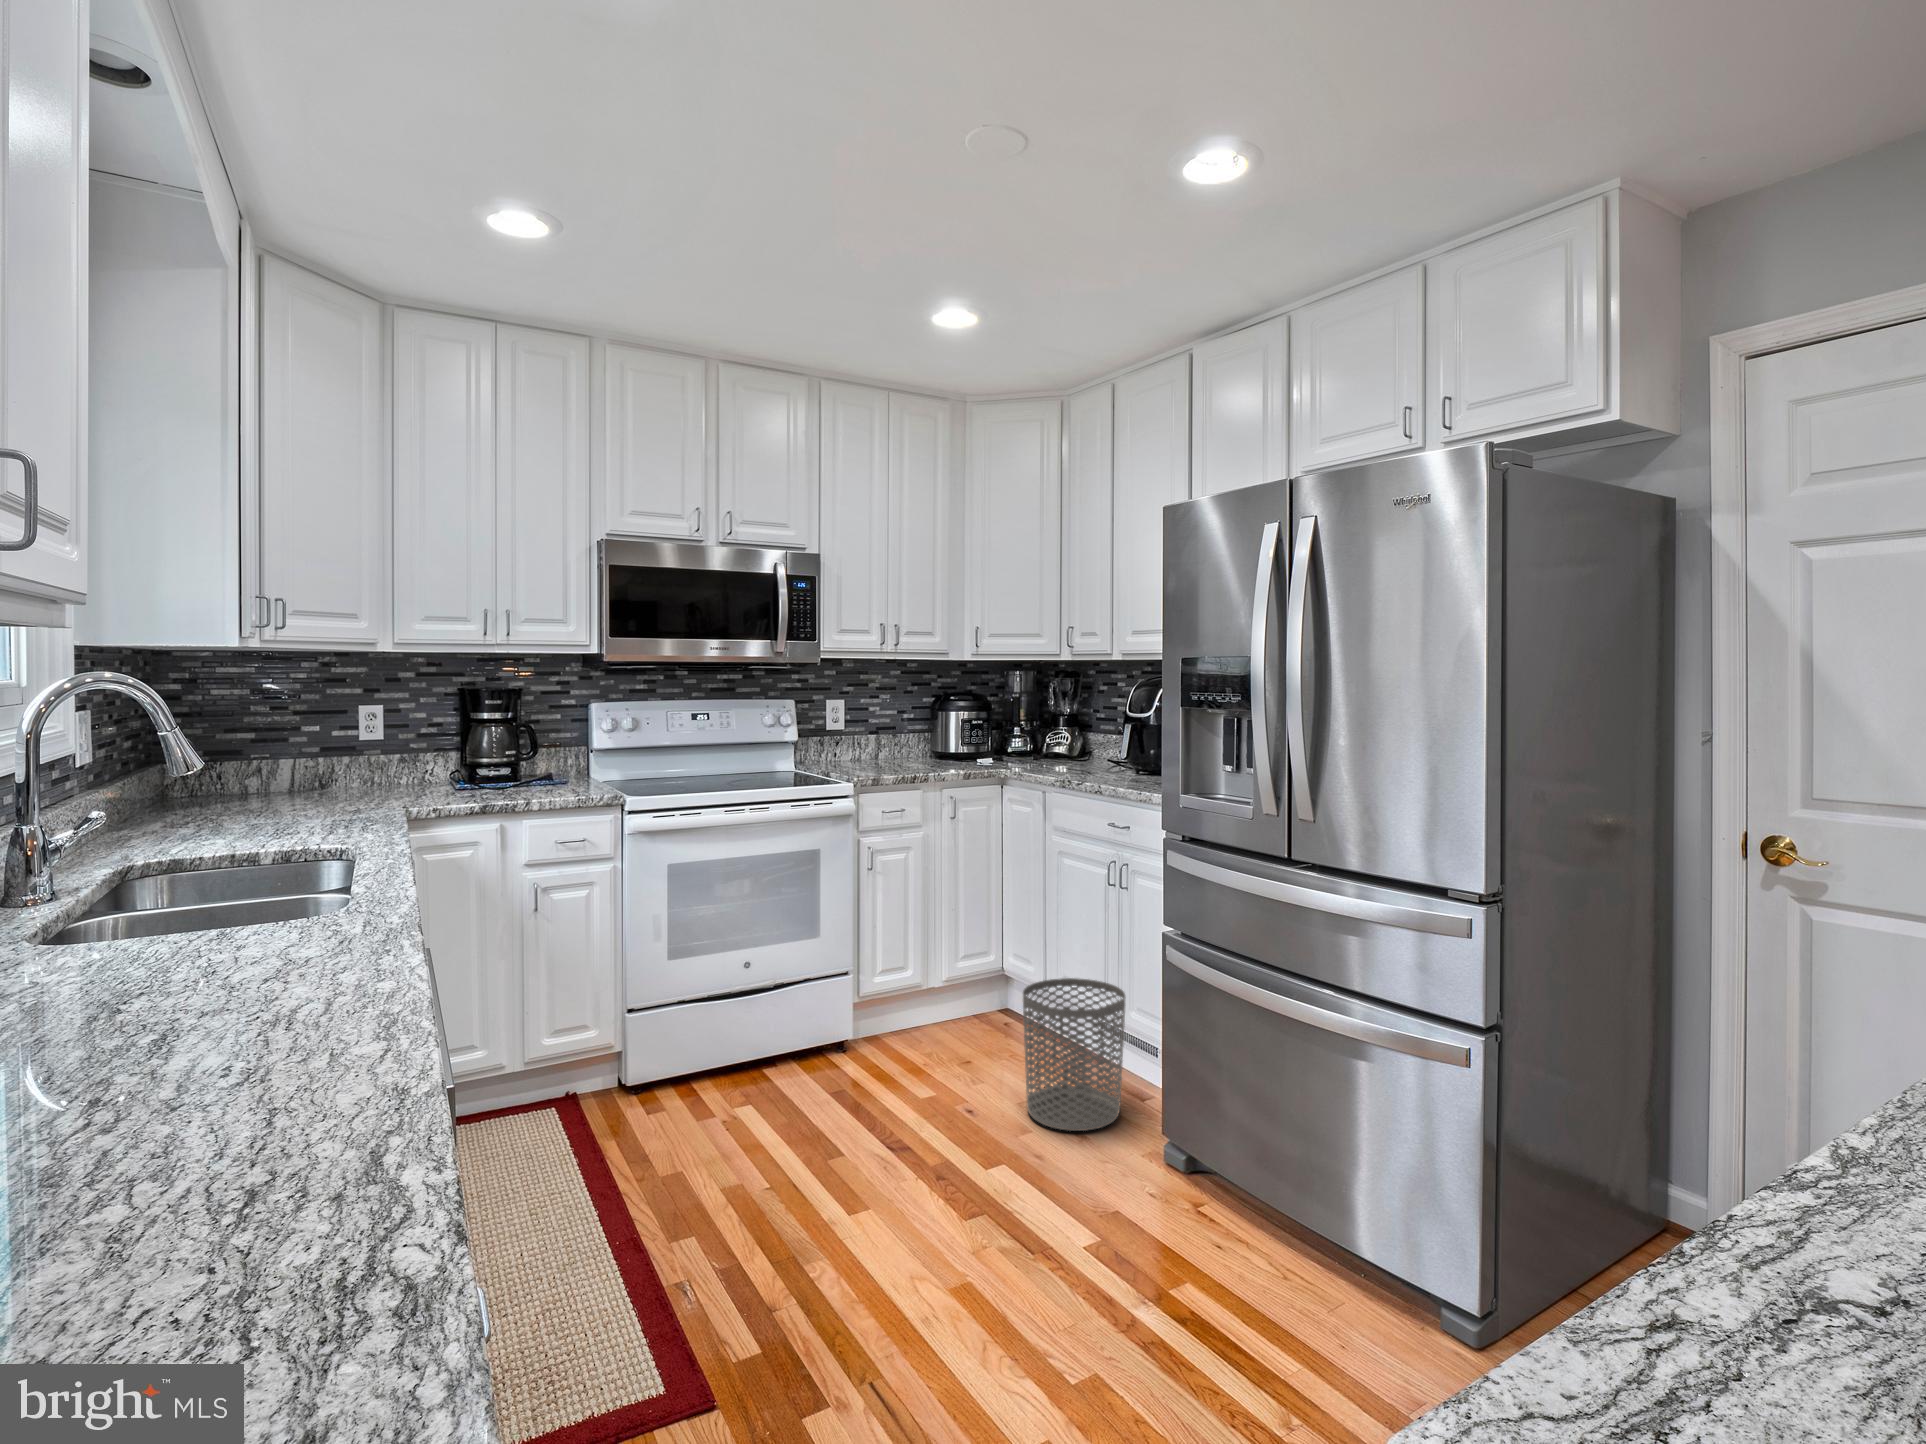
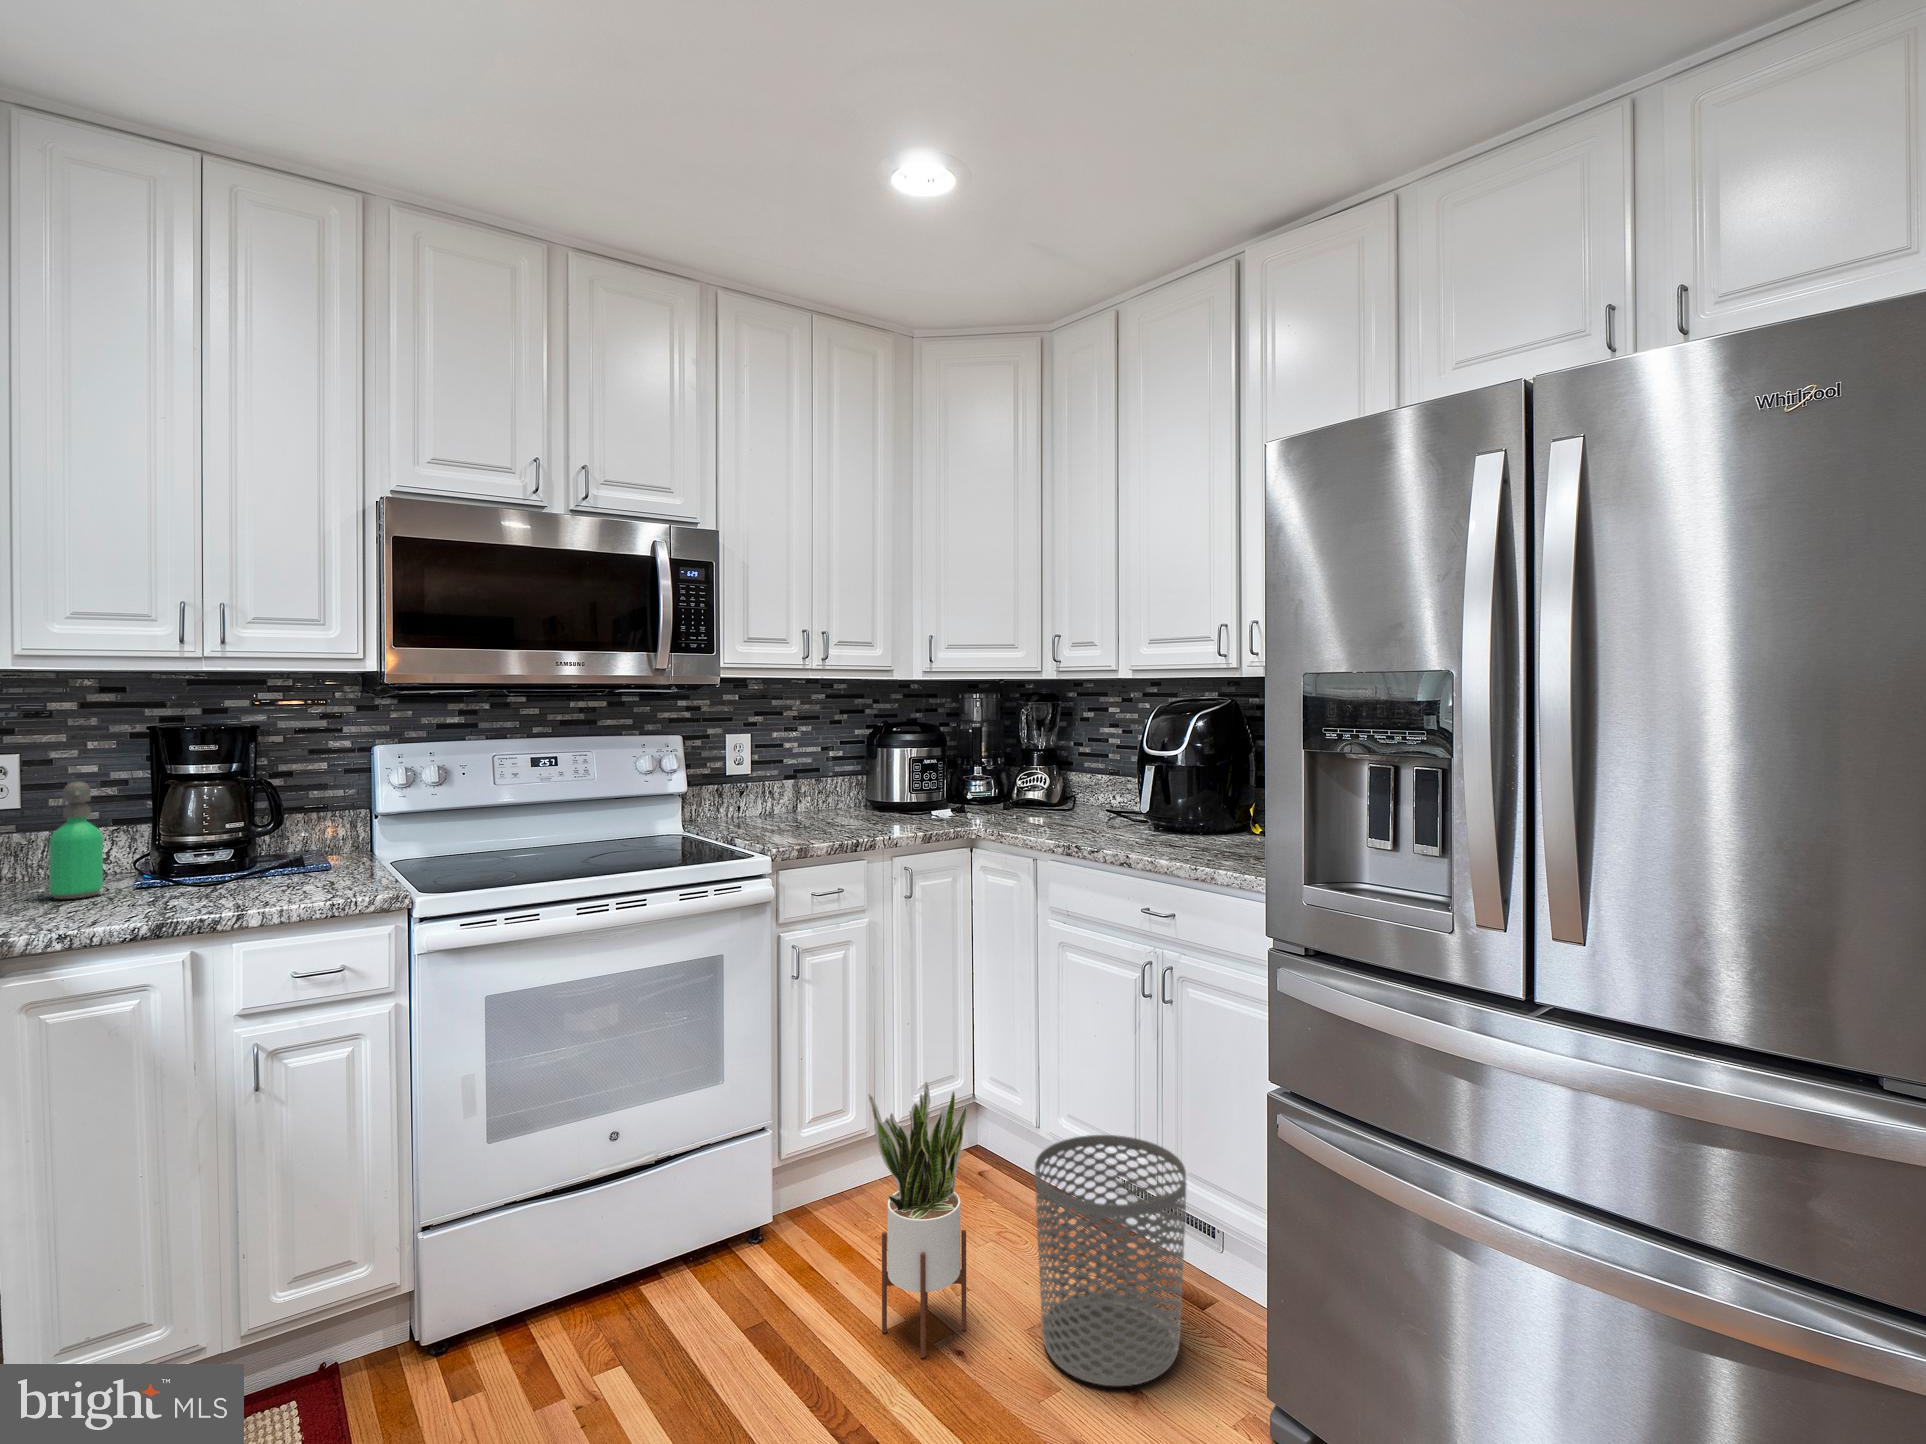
soap dispenser: none [408,722,437,795] -> present [49,782,103,899]
potted plant: none [912,933,981,1111] -> present [868,1082,967,1358]

